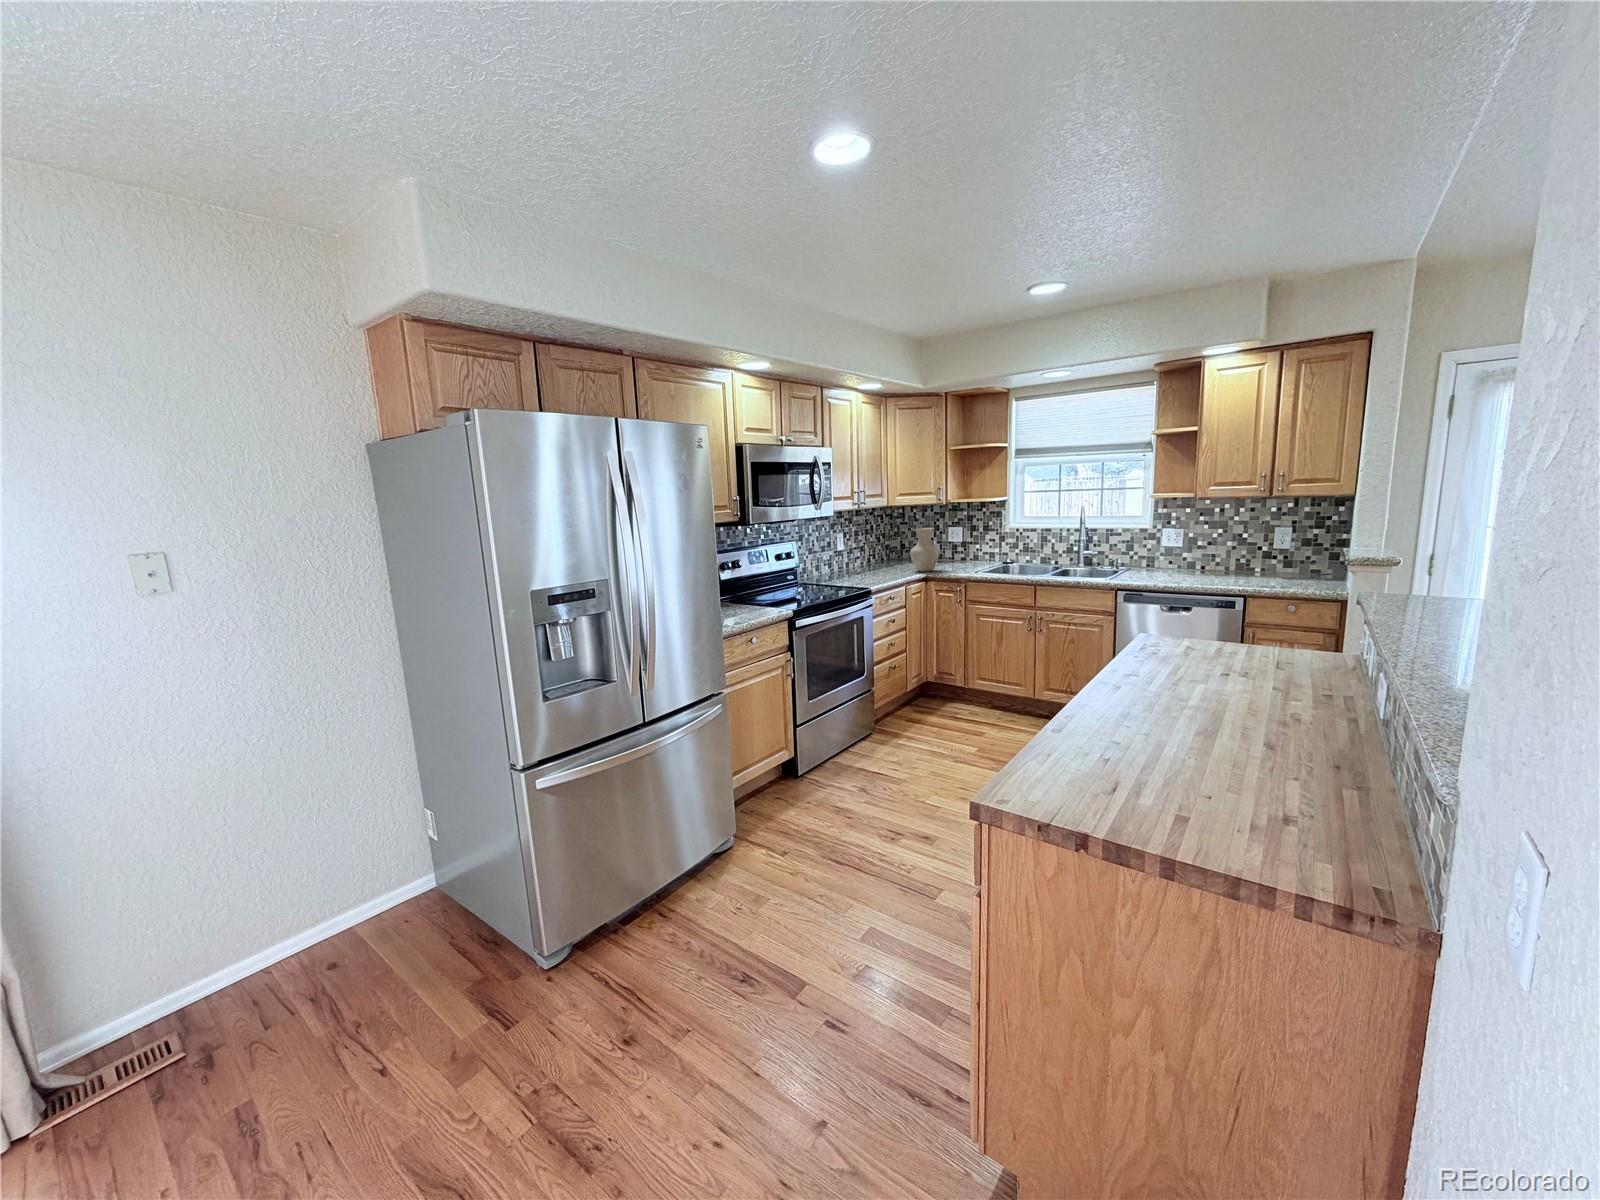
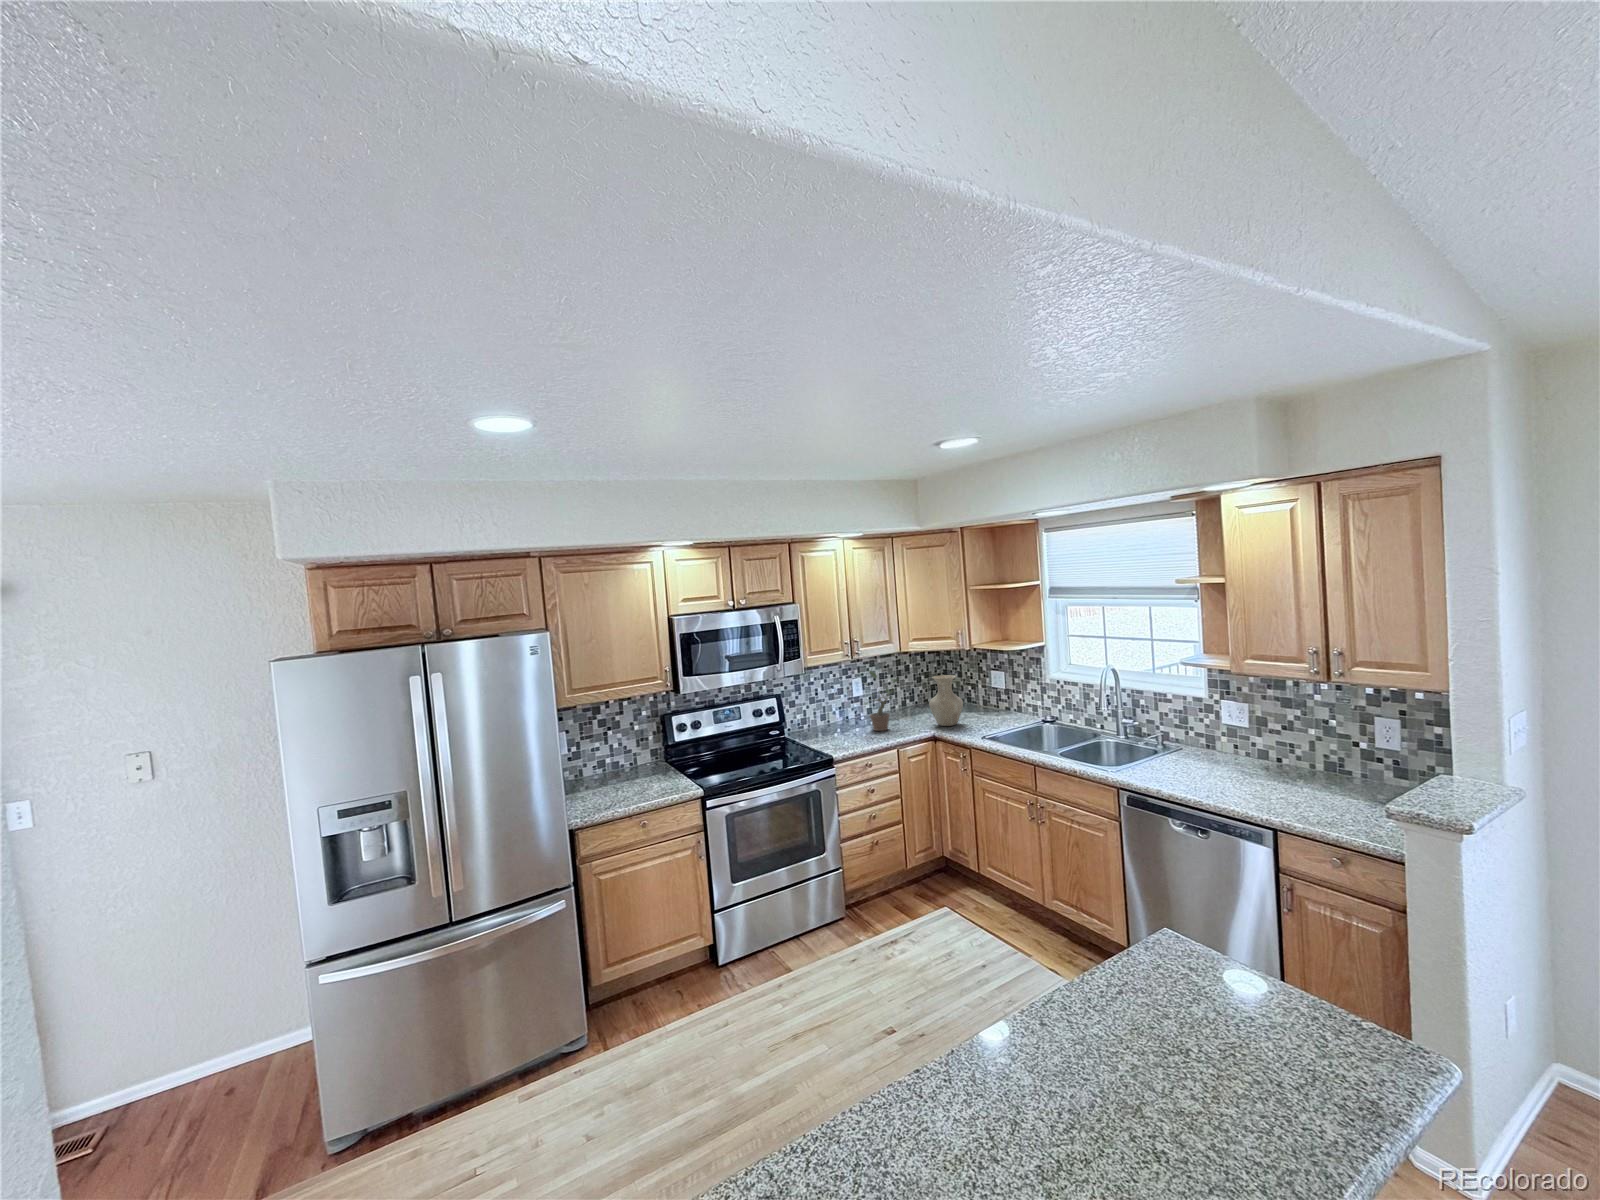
potted plant: none [855,523,889,577] -> present [864,671,898,731]

